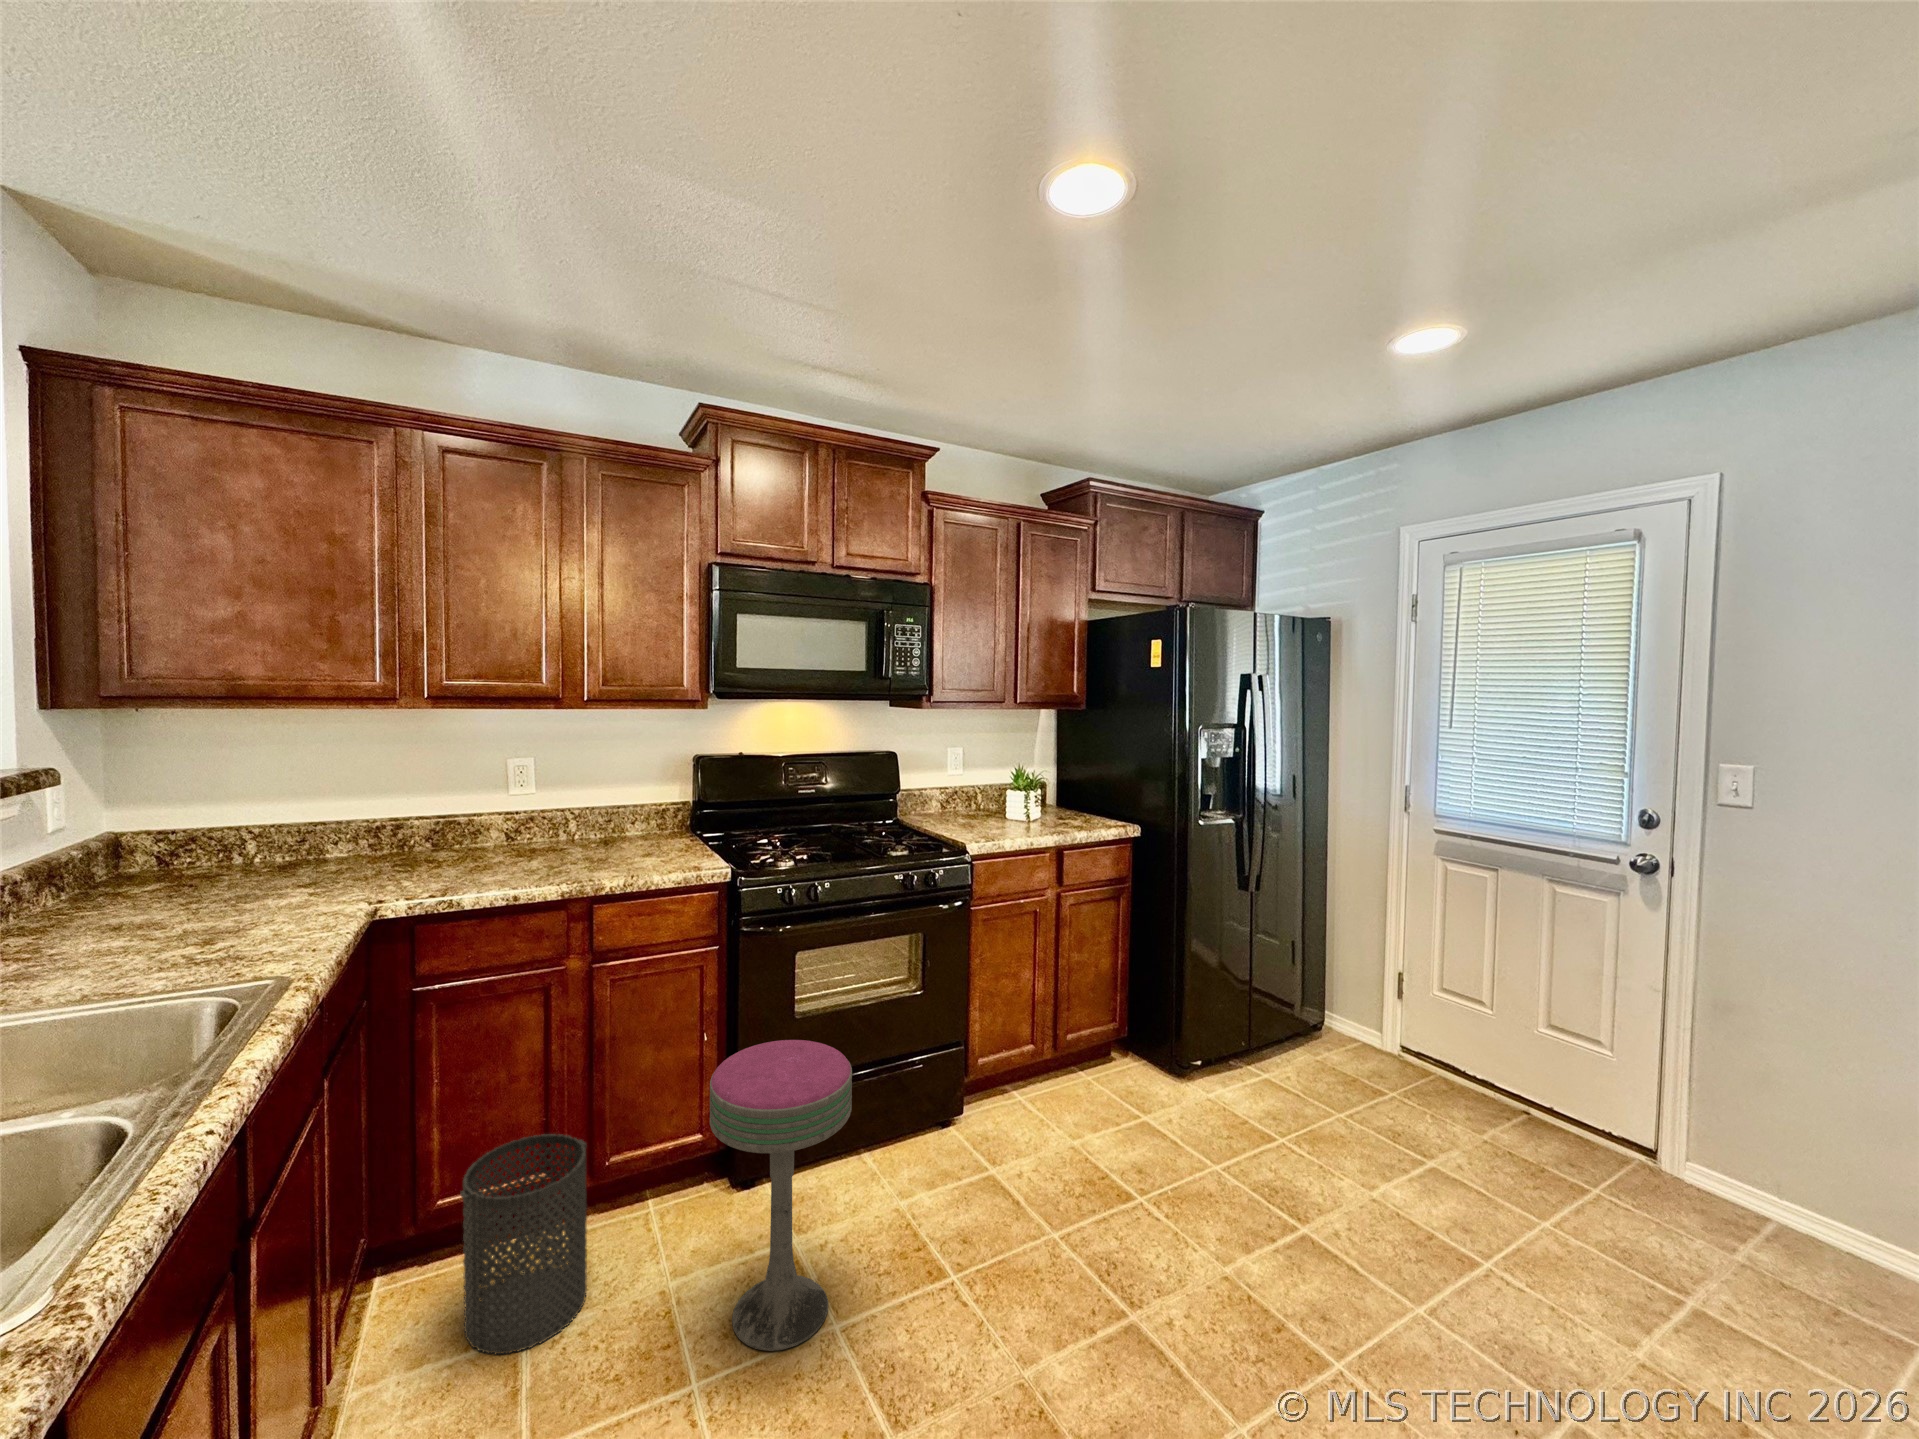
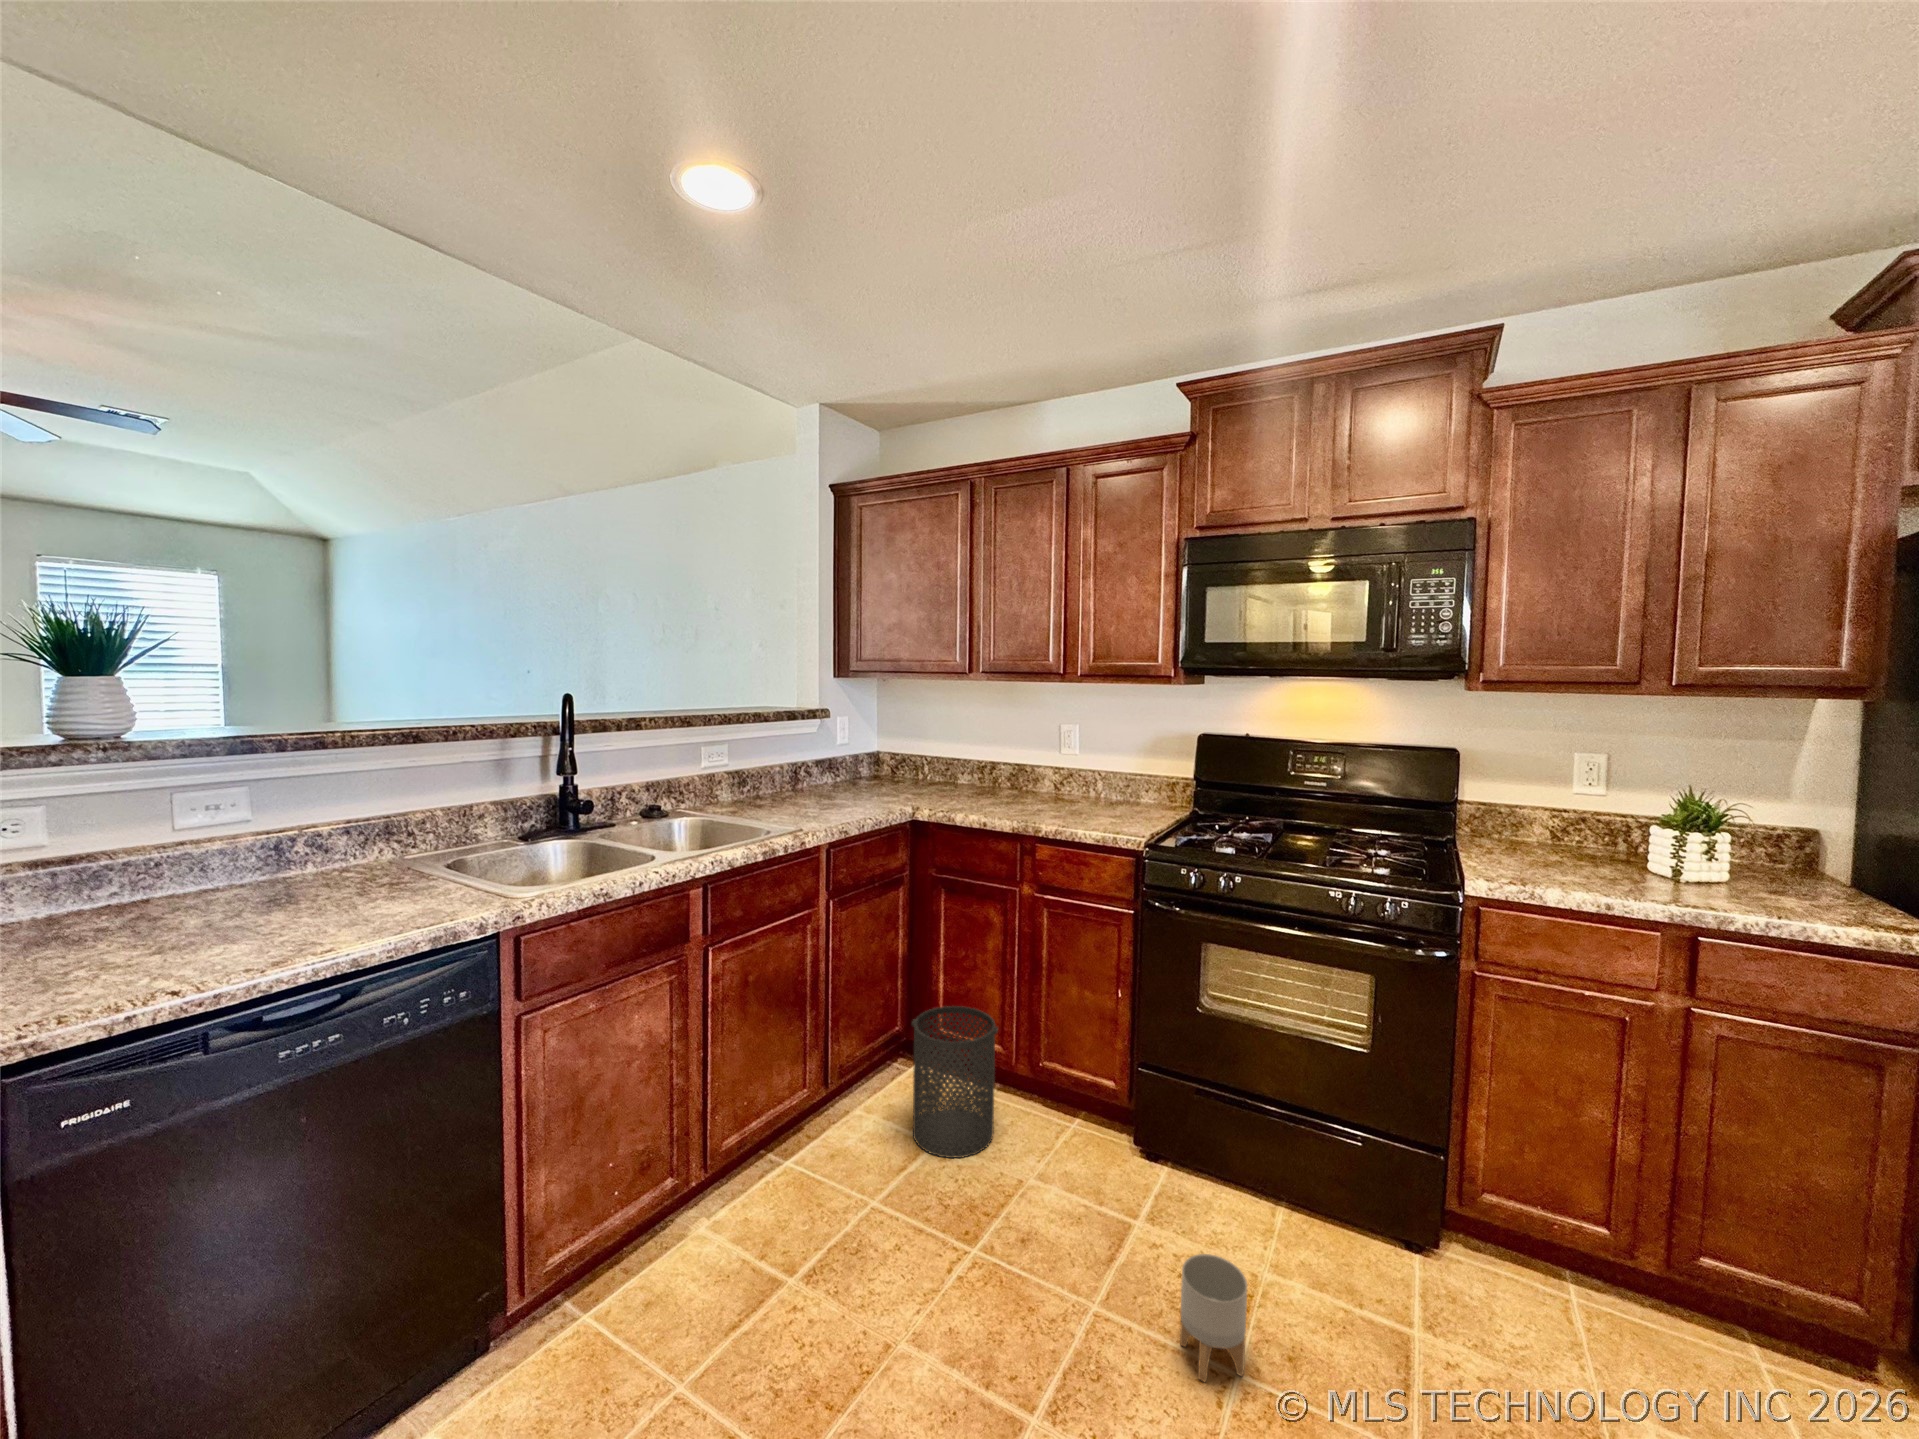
bar stool: present [710,1040,852,1351] -> none [1008,1001,1145,1296]
planter: none [909,1197,962,1303] -> present [1180,1254,1247,1382]

